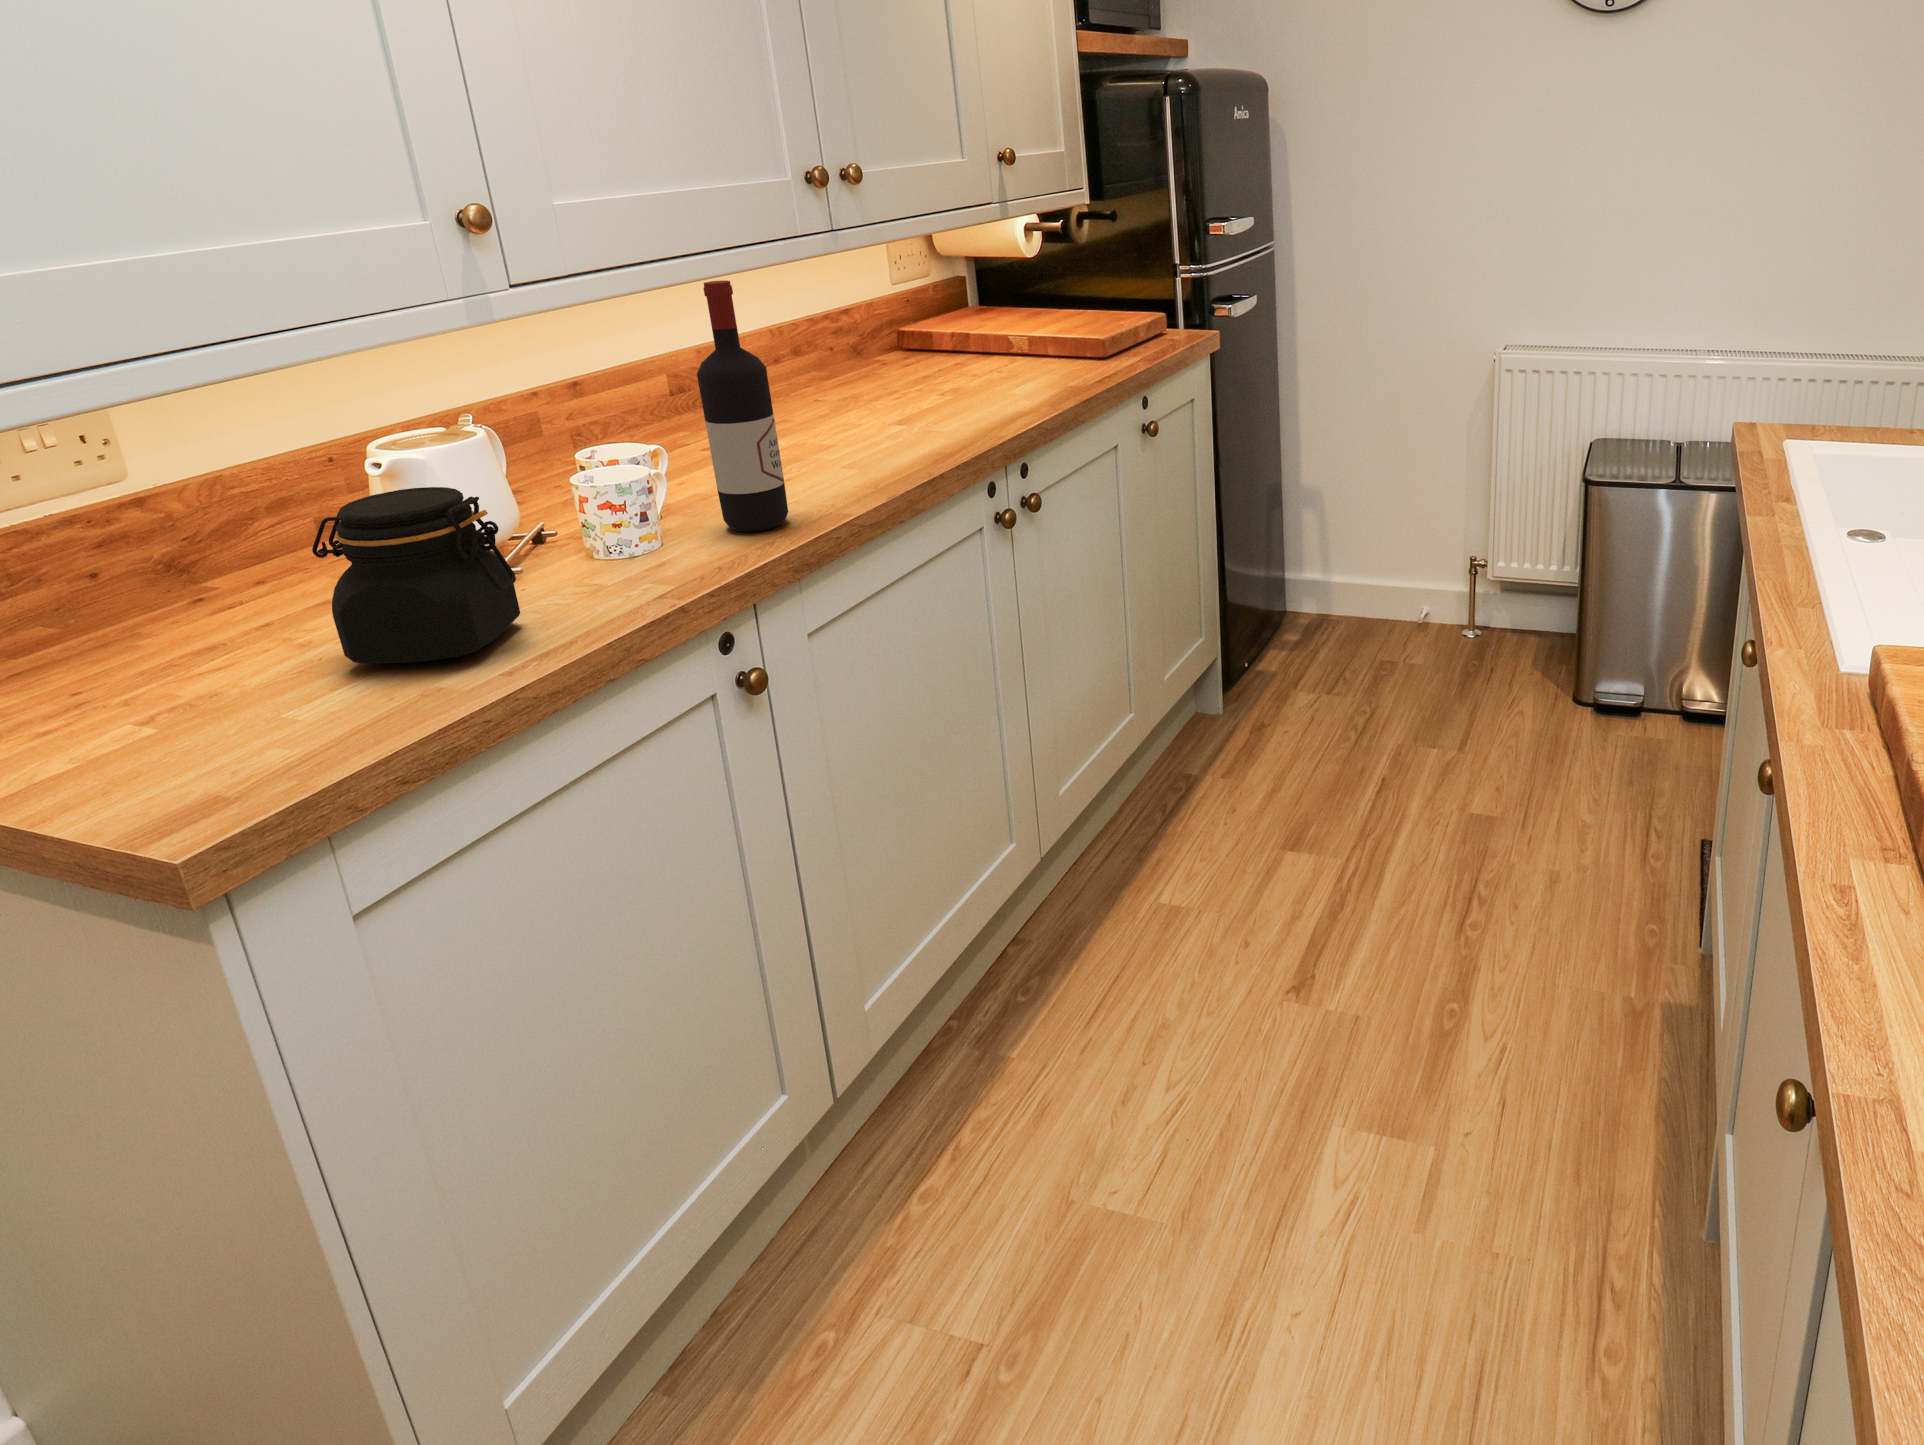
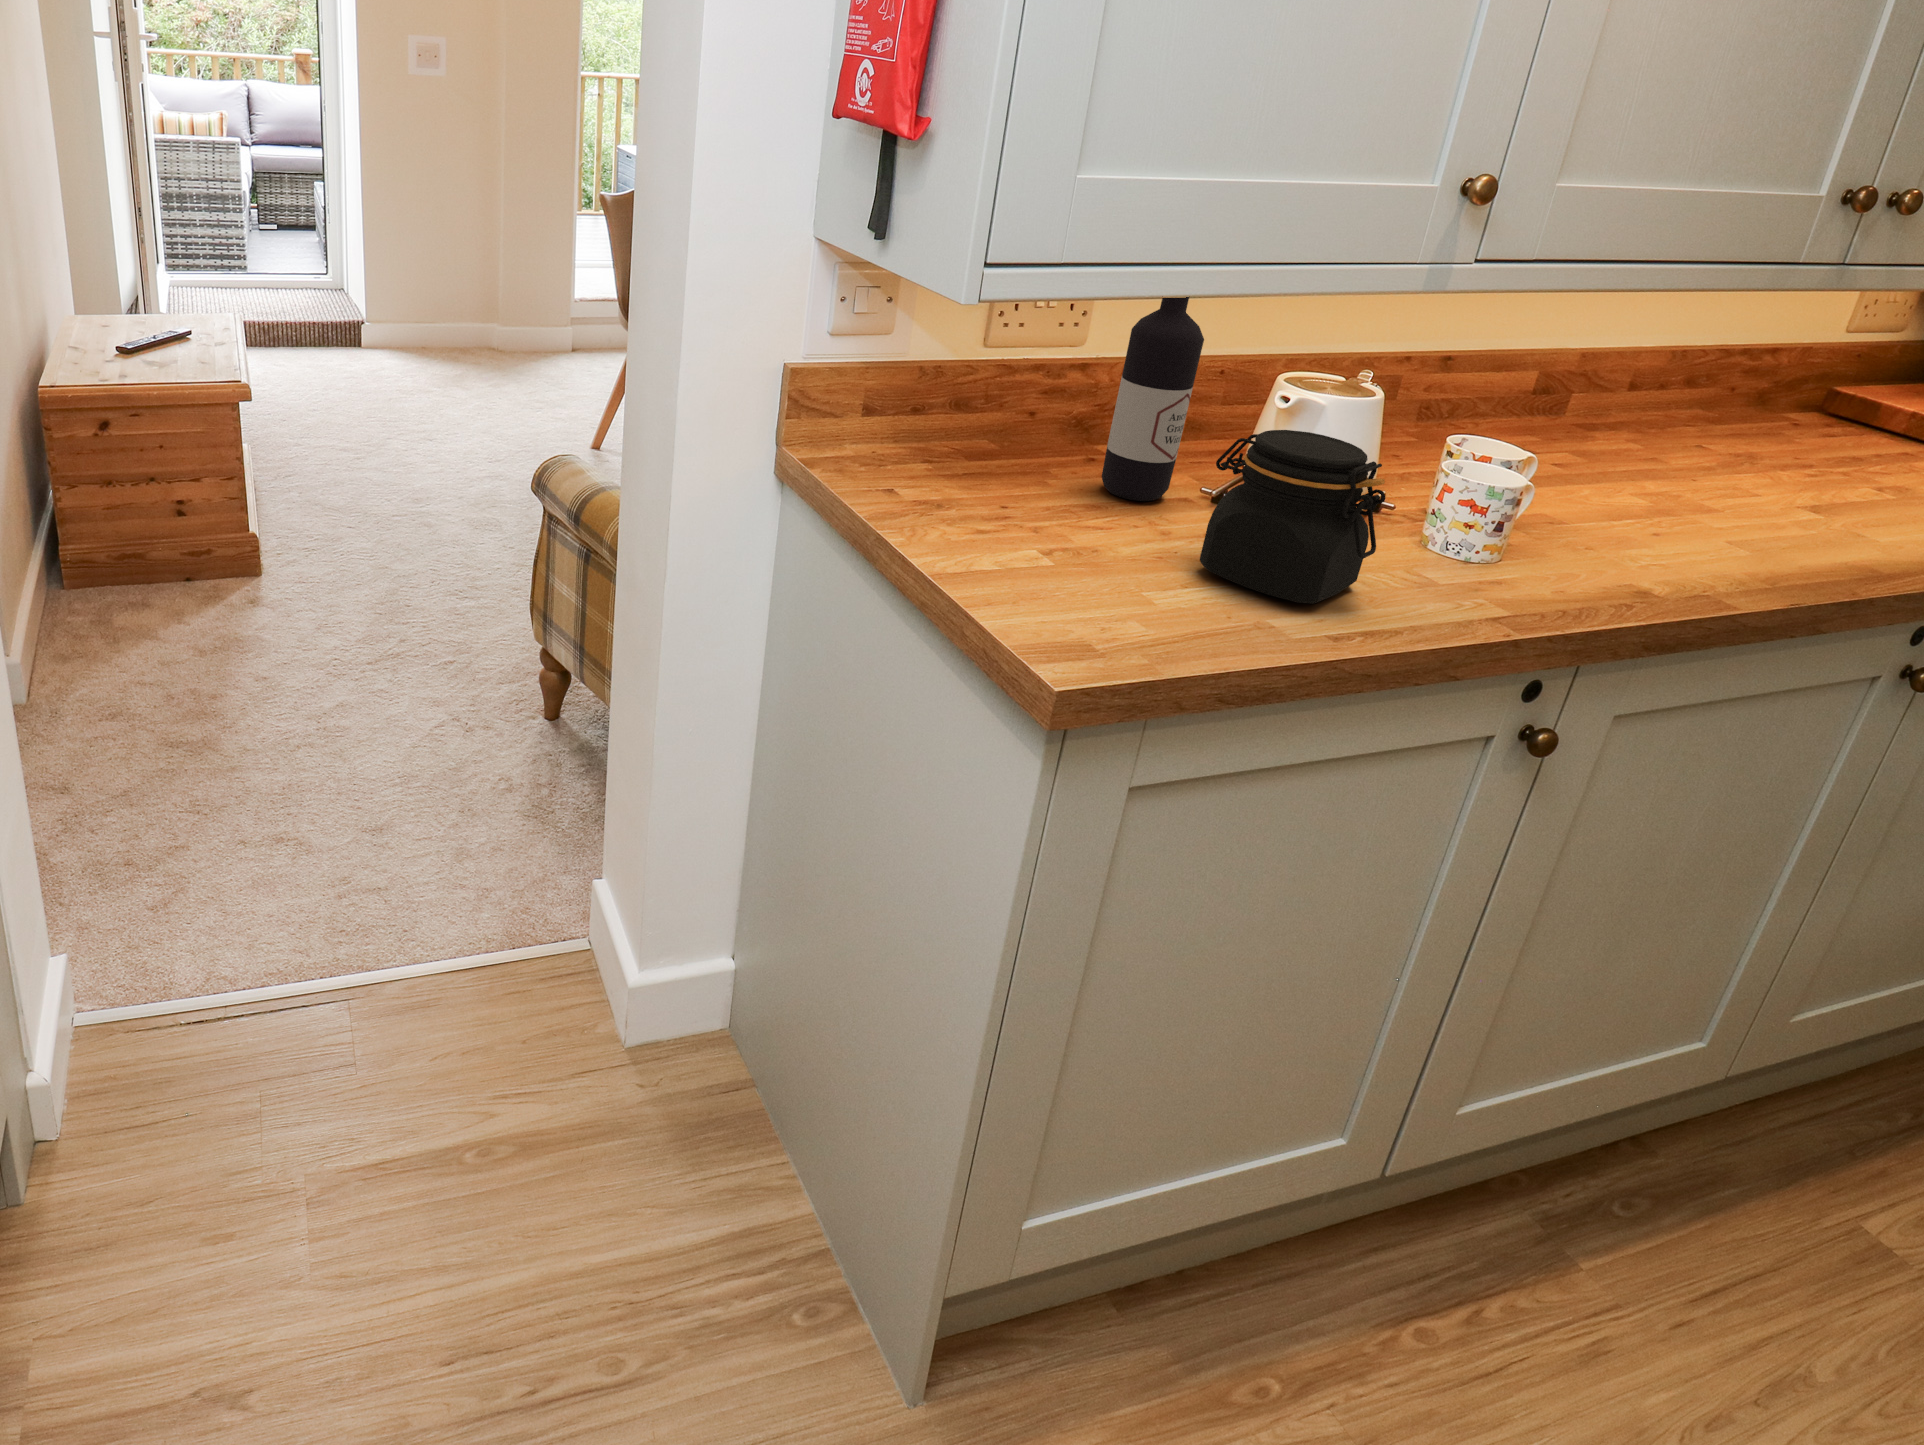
wine bottle: present [697,281,788,532] -> present [1102,297,1204,501]

